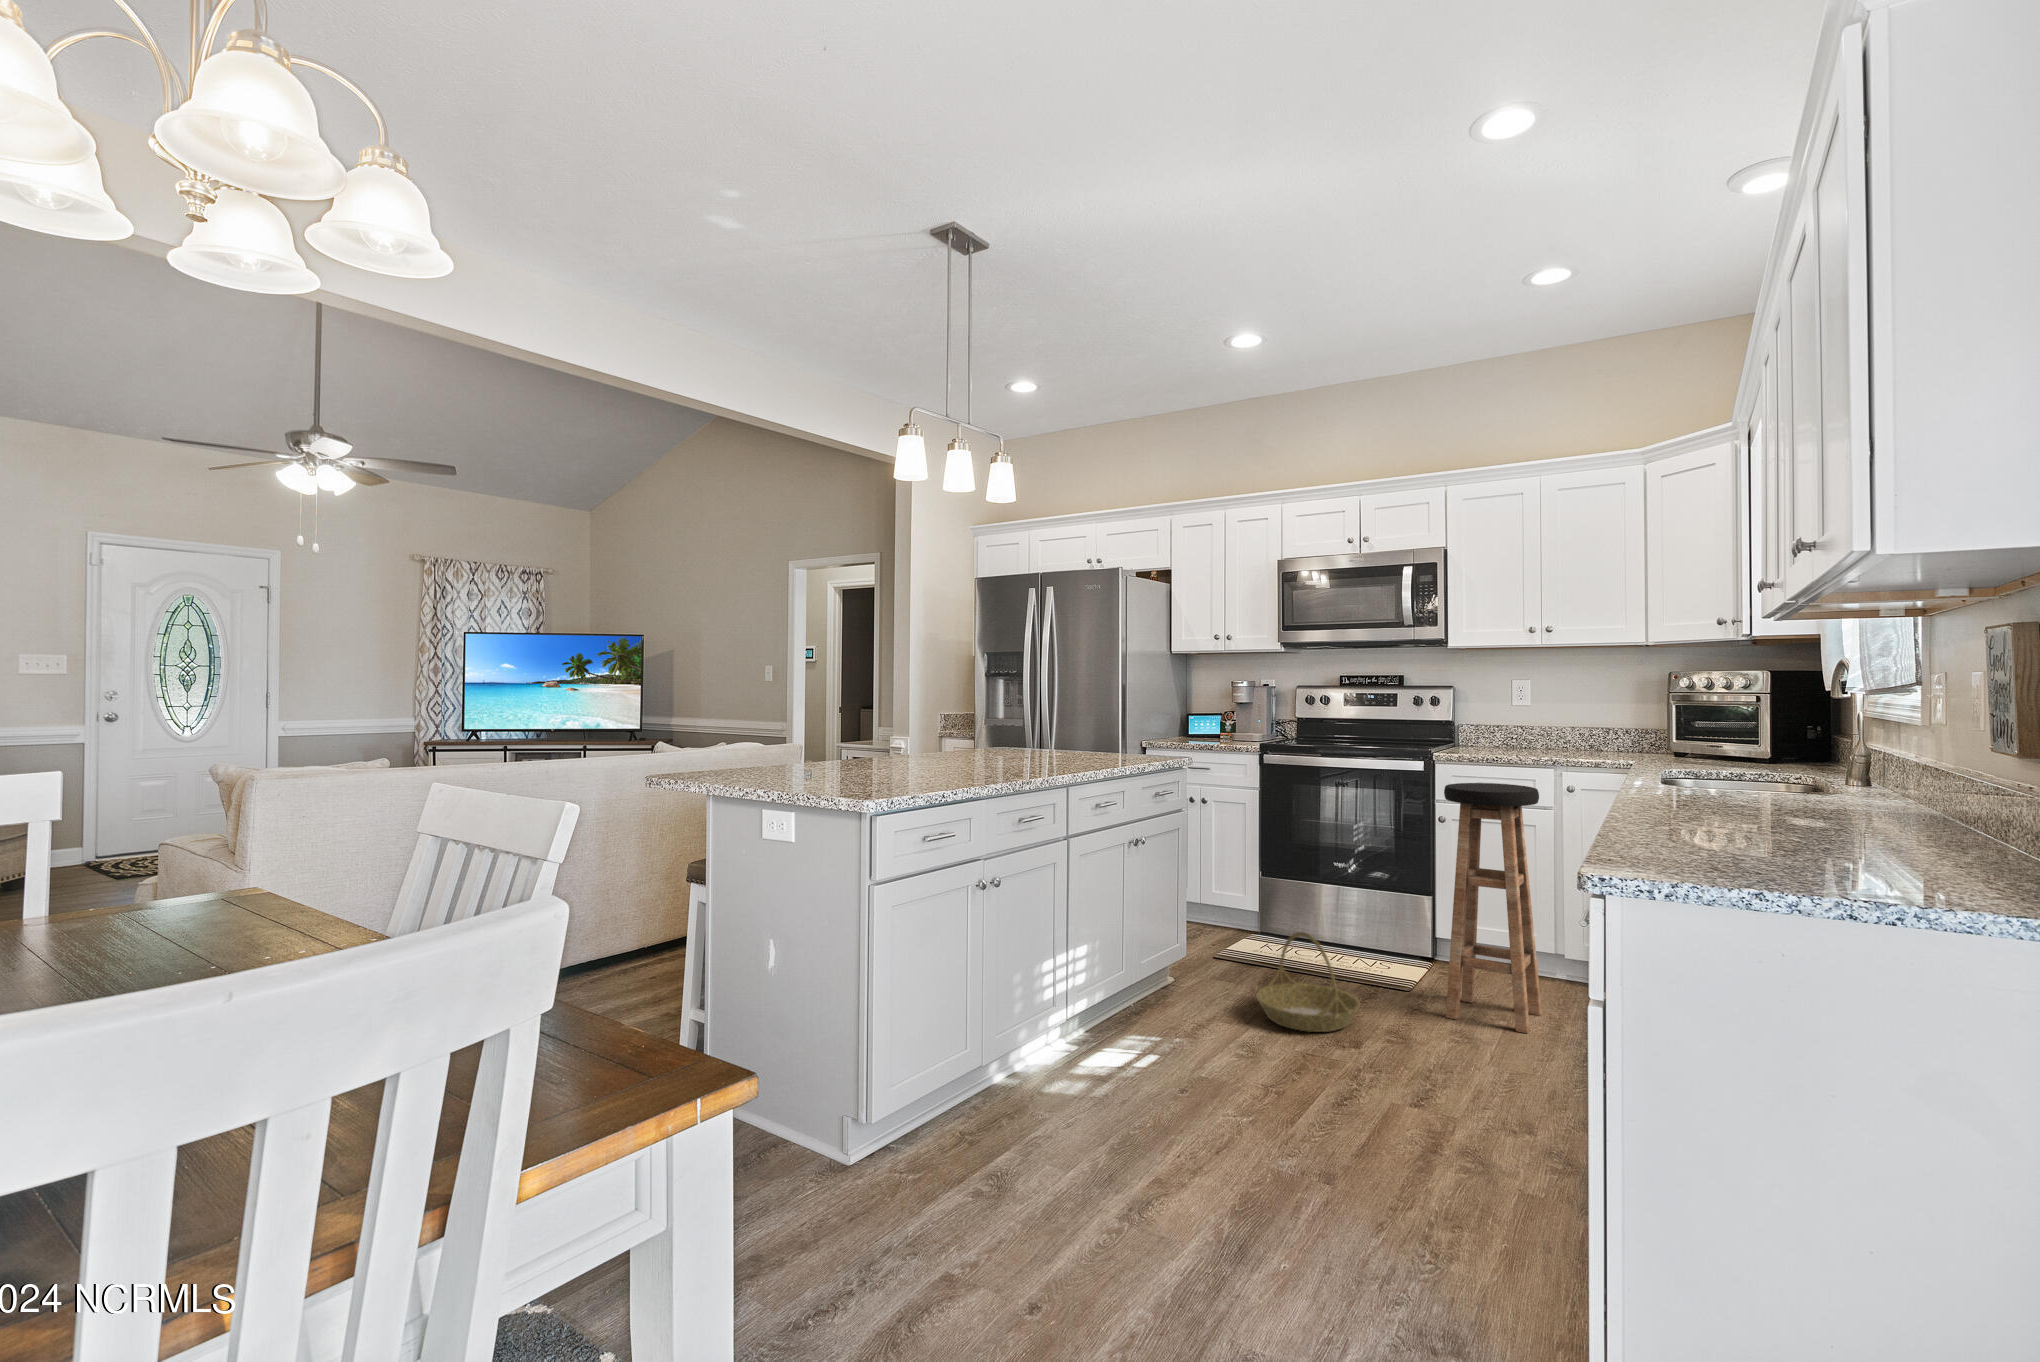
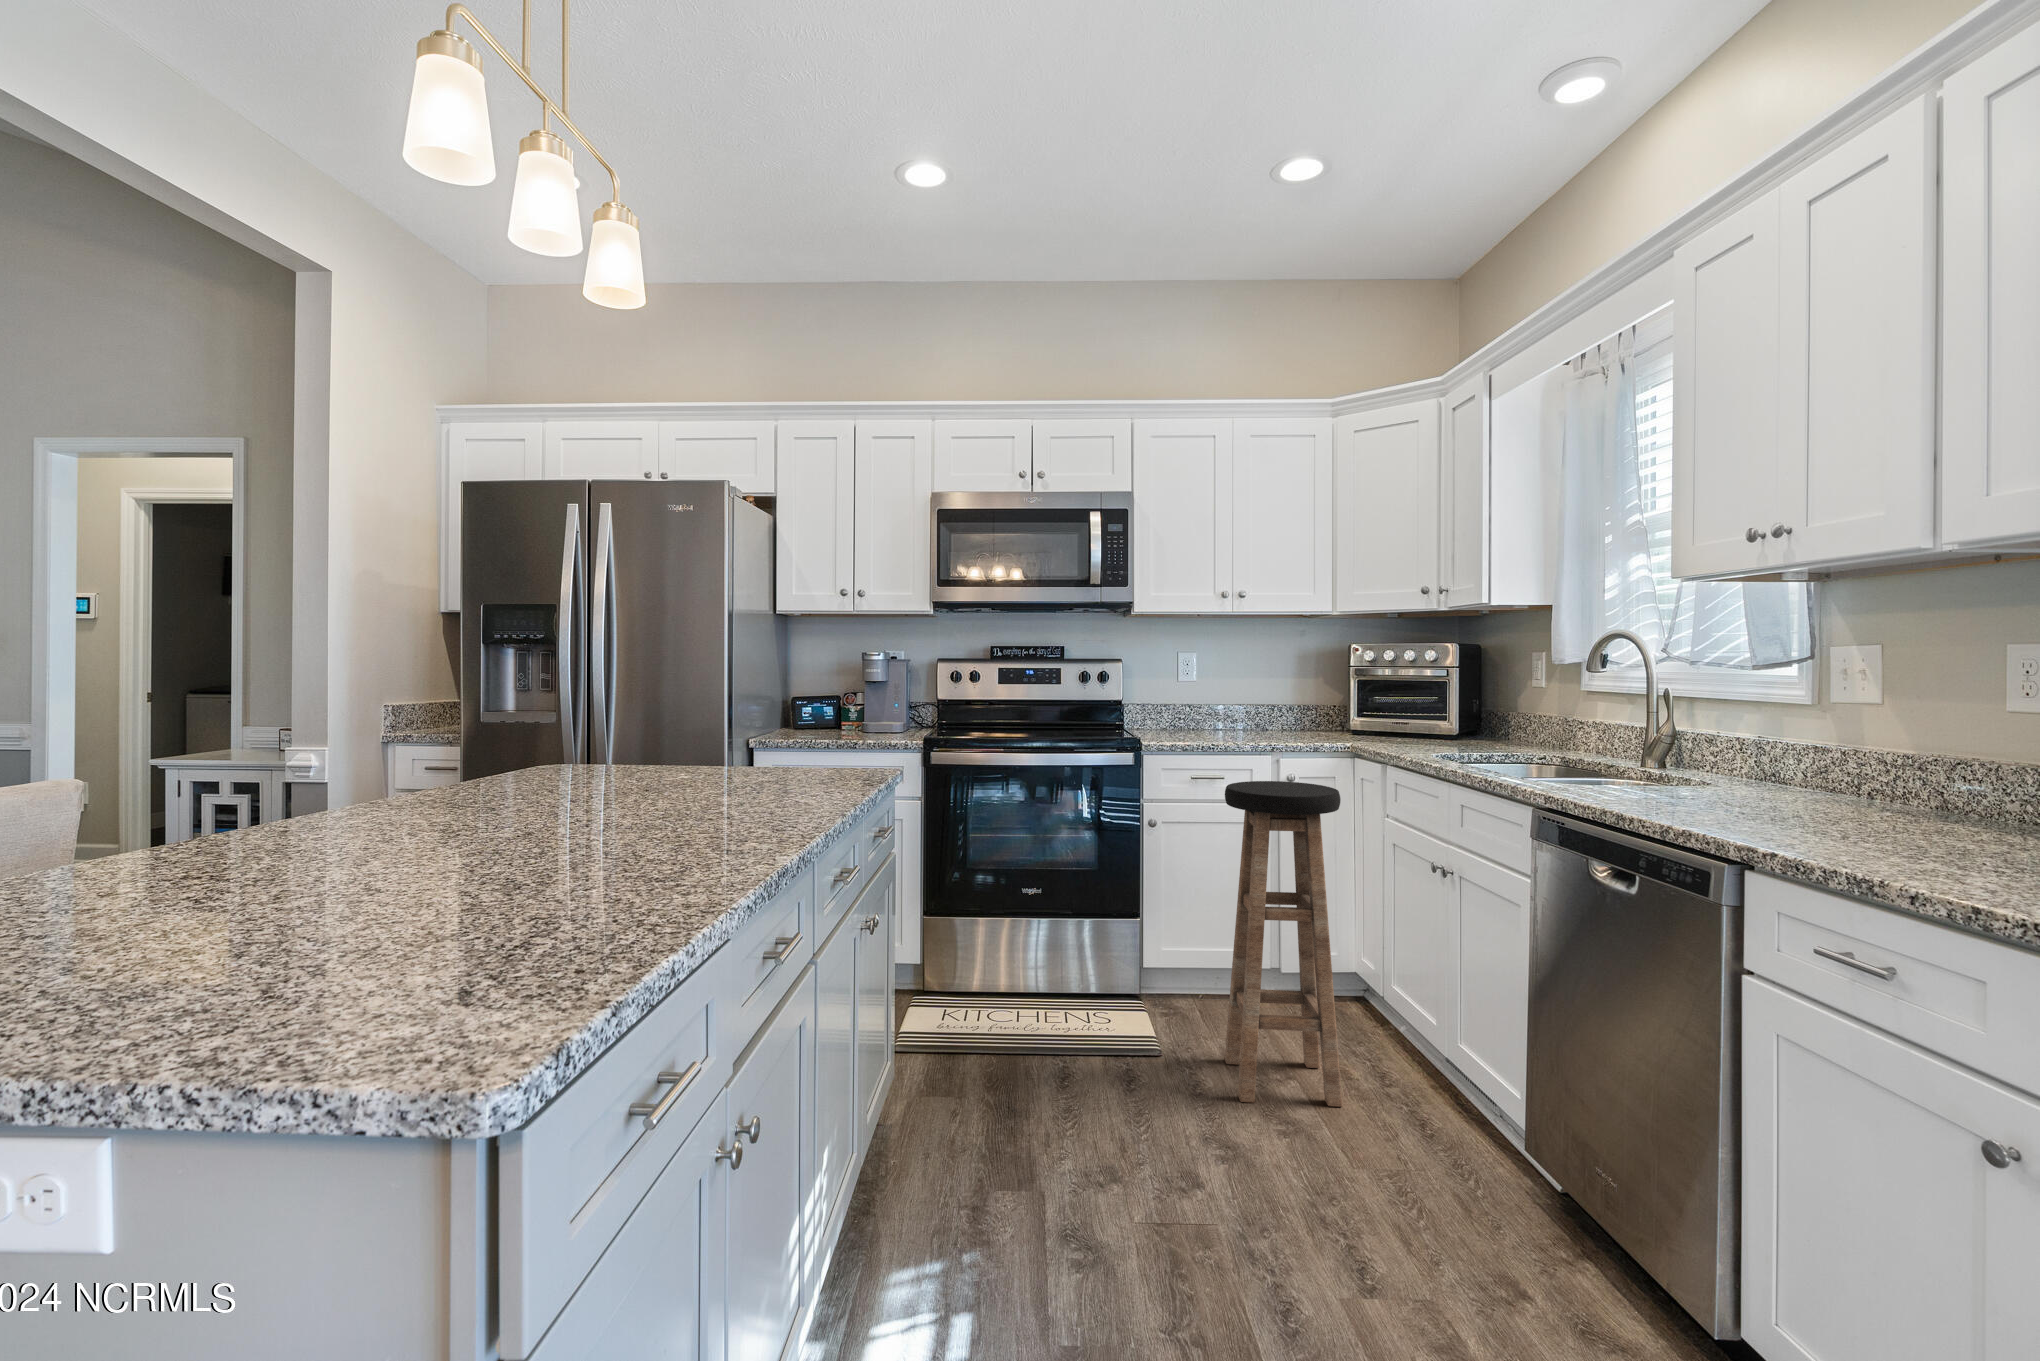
basket: present [1256,932,1361,1032] -> none [1024,1027,1177,1192]

